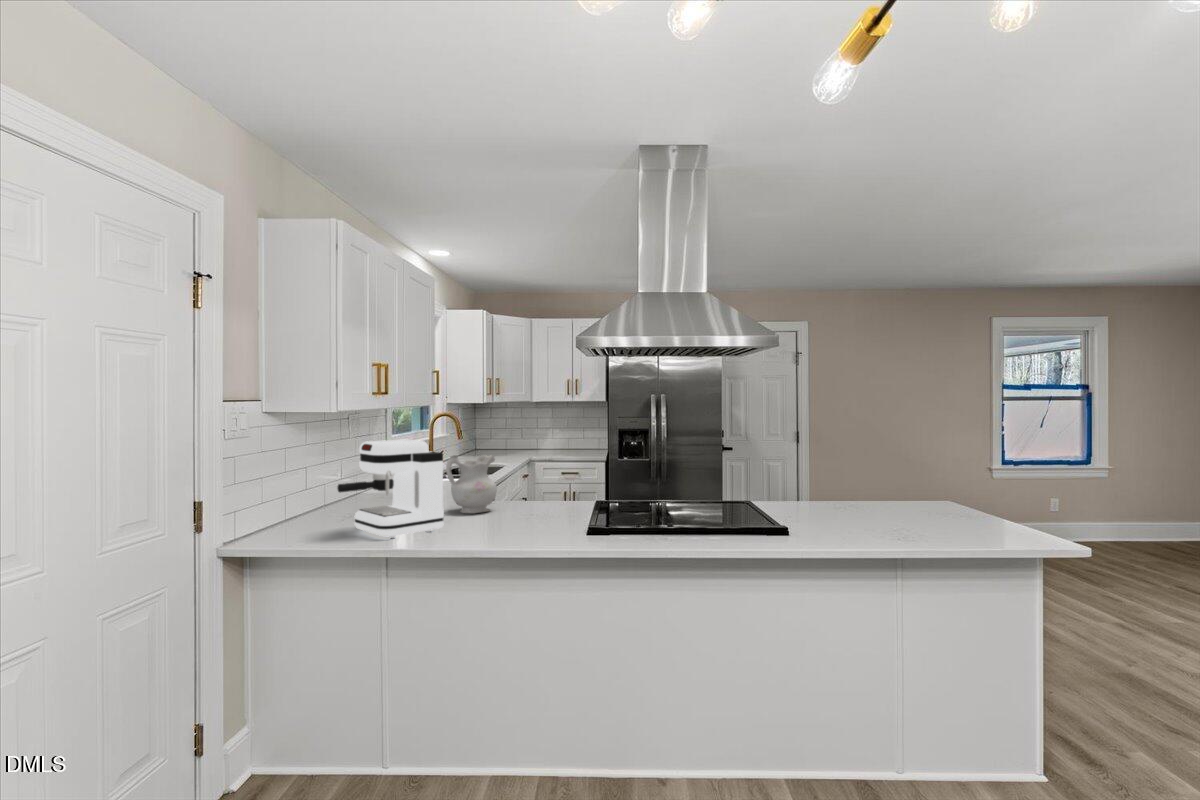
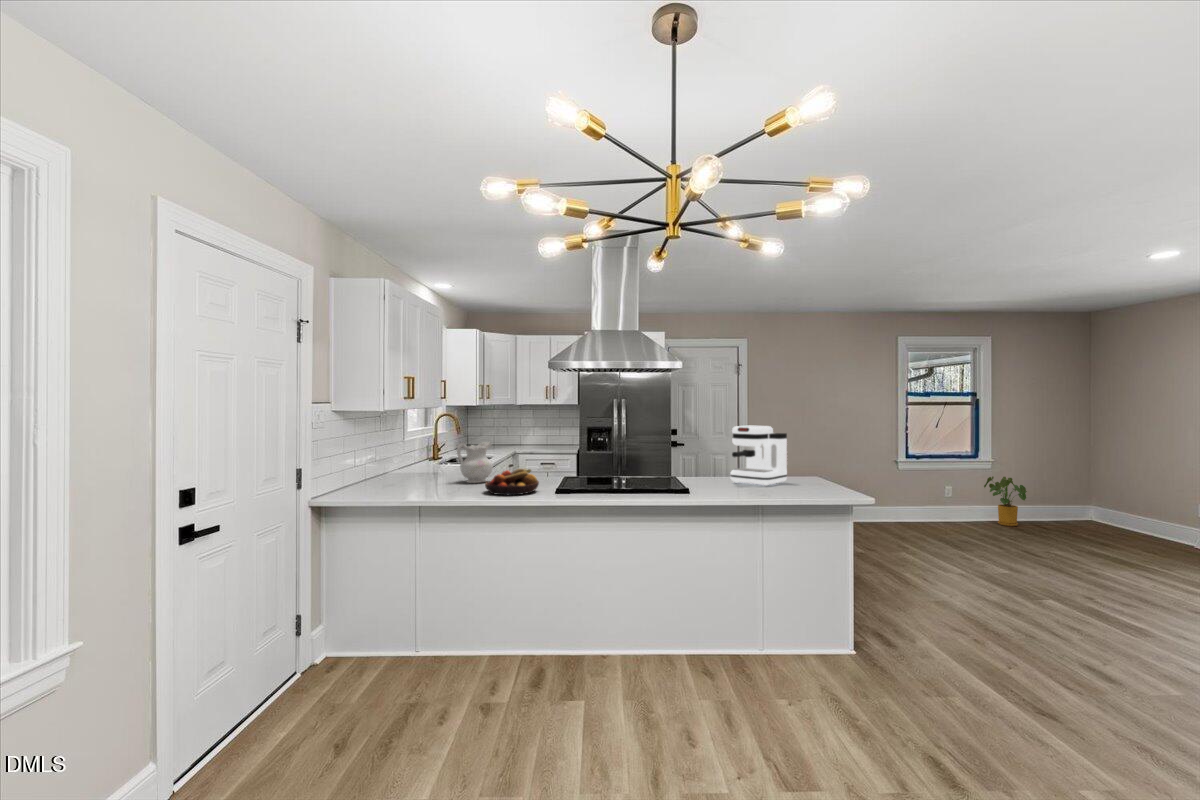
coffee maker: present [338,440,444,538] -> present [730,425,787,486]
house plant: none [1102,488,1162,550] -> present [984,477,1027,526]
fruit bowl: none [484,495,562,540] -> present [485,468,539,495]

